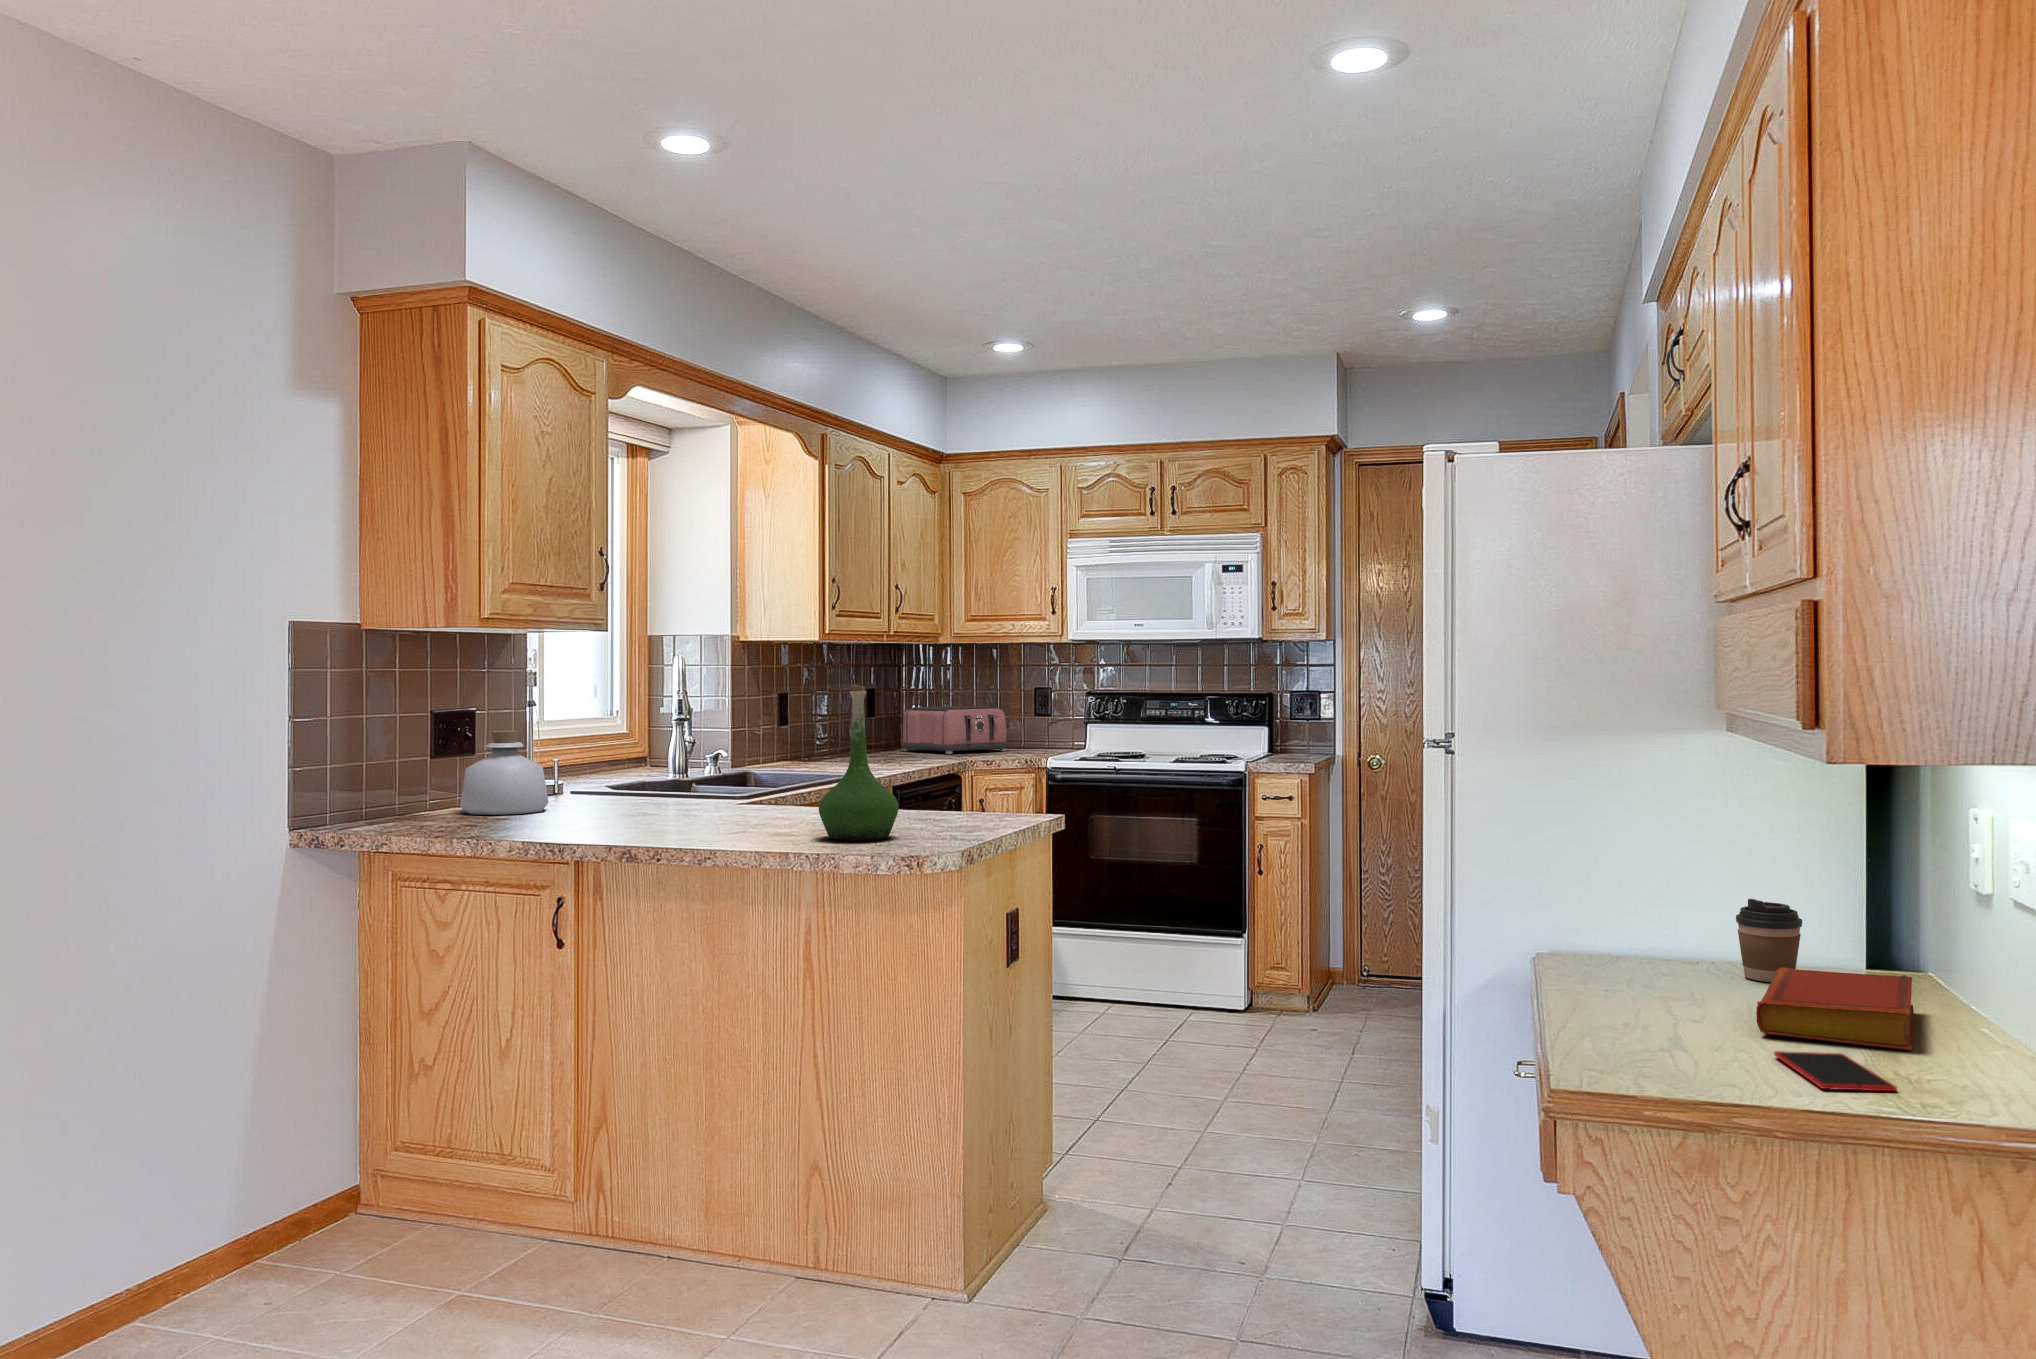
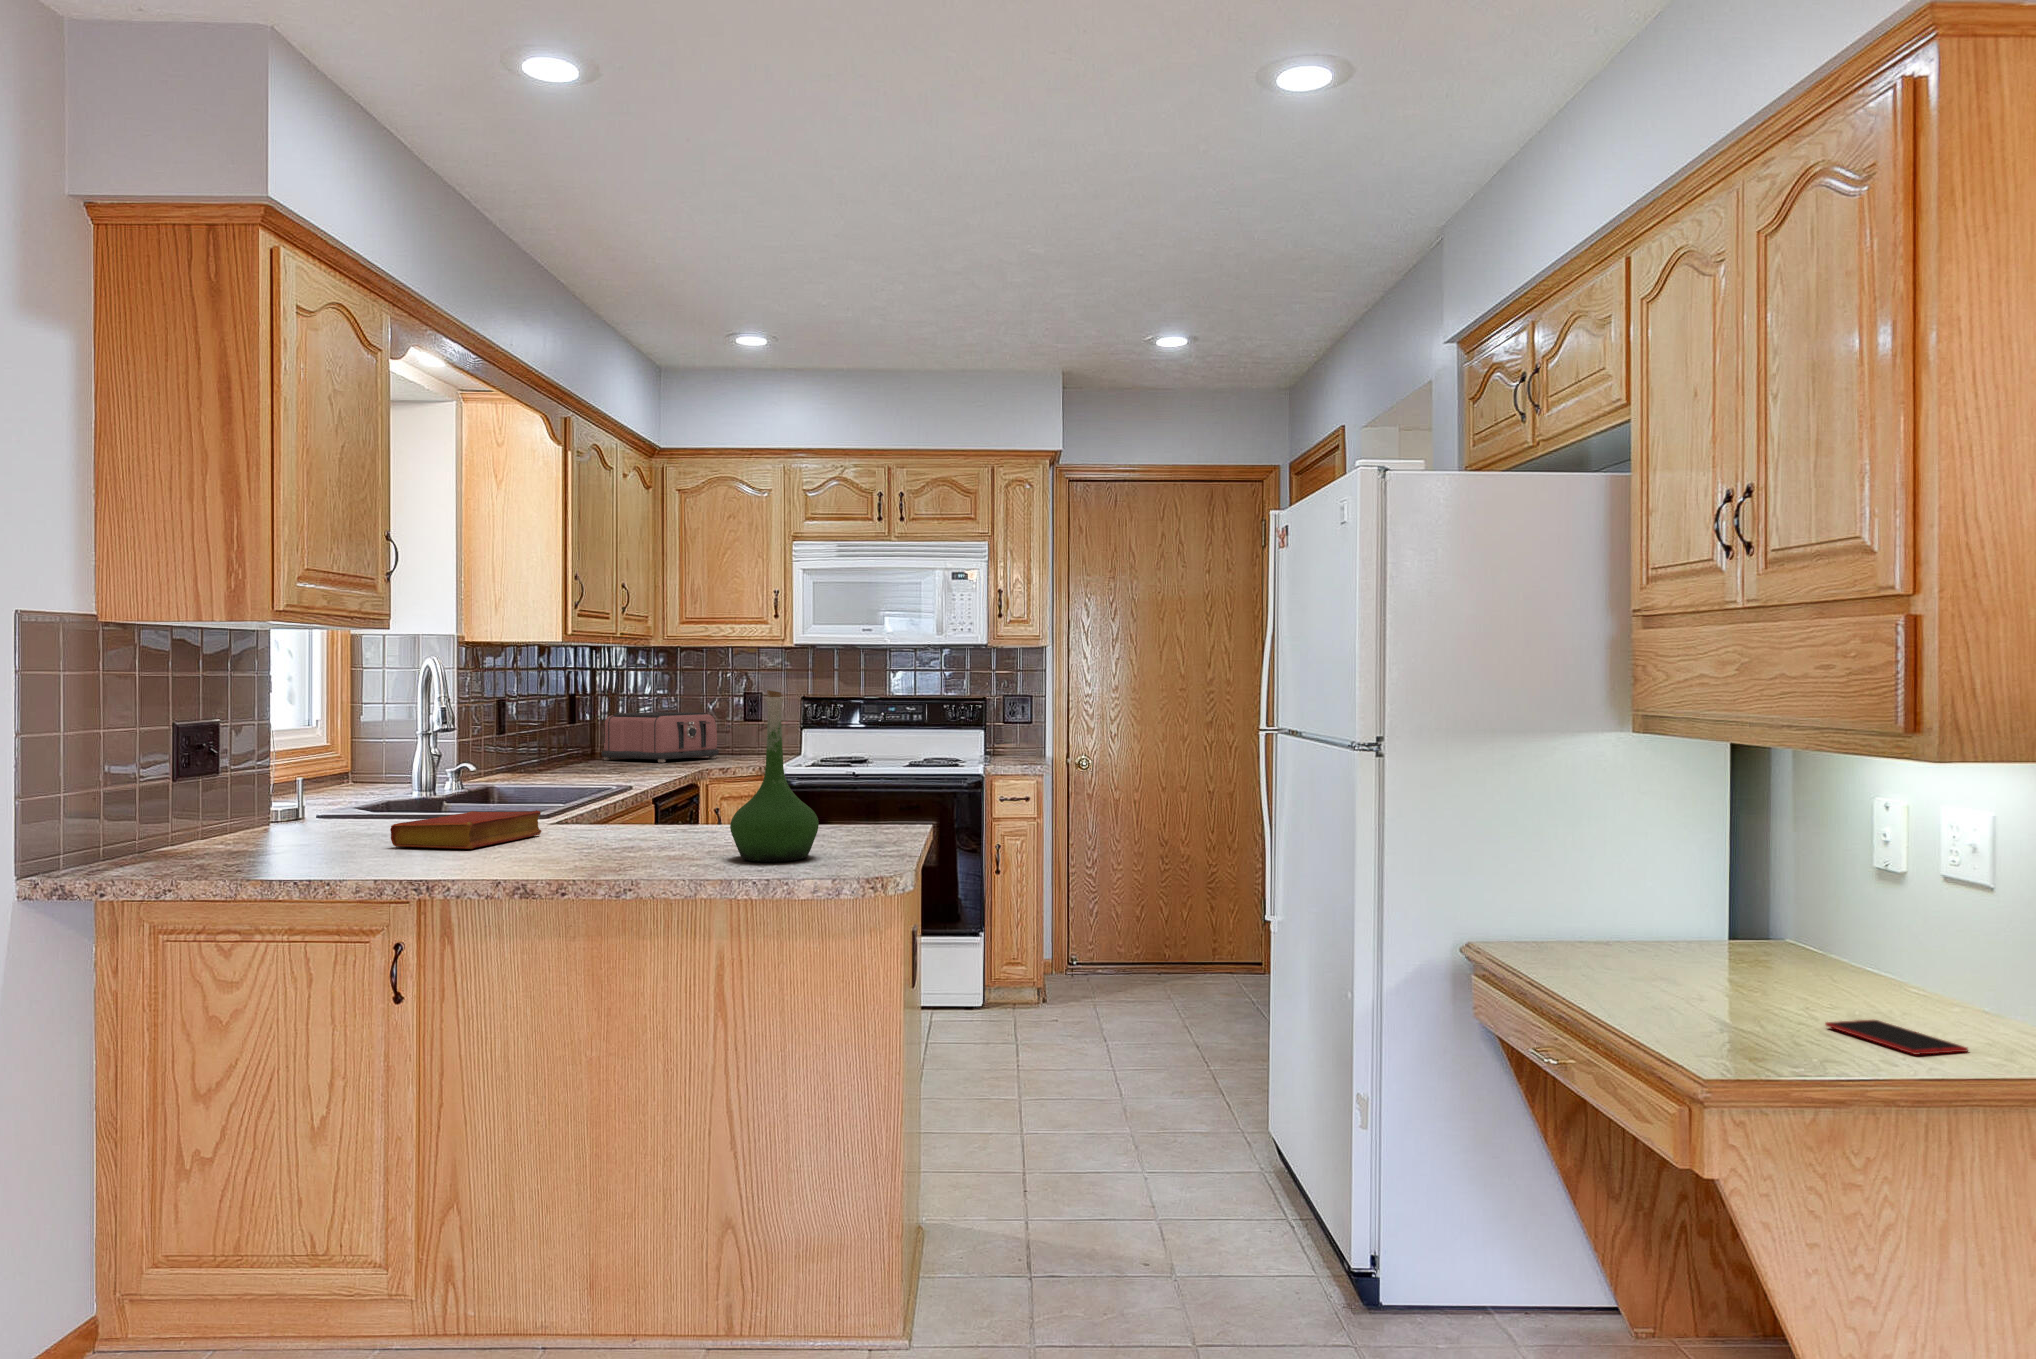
bottle: present [460,731,549,815] -> none [211,746,326,847]
coffee cup: present [1736,899,1802,982] -> none [1663,882,1722,957]
book: present [1756,967,1914,1050] -> present [390,810,541,849]

